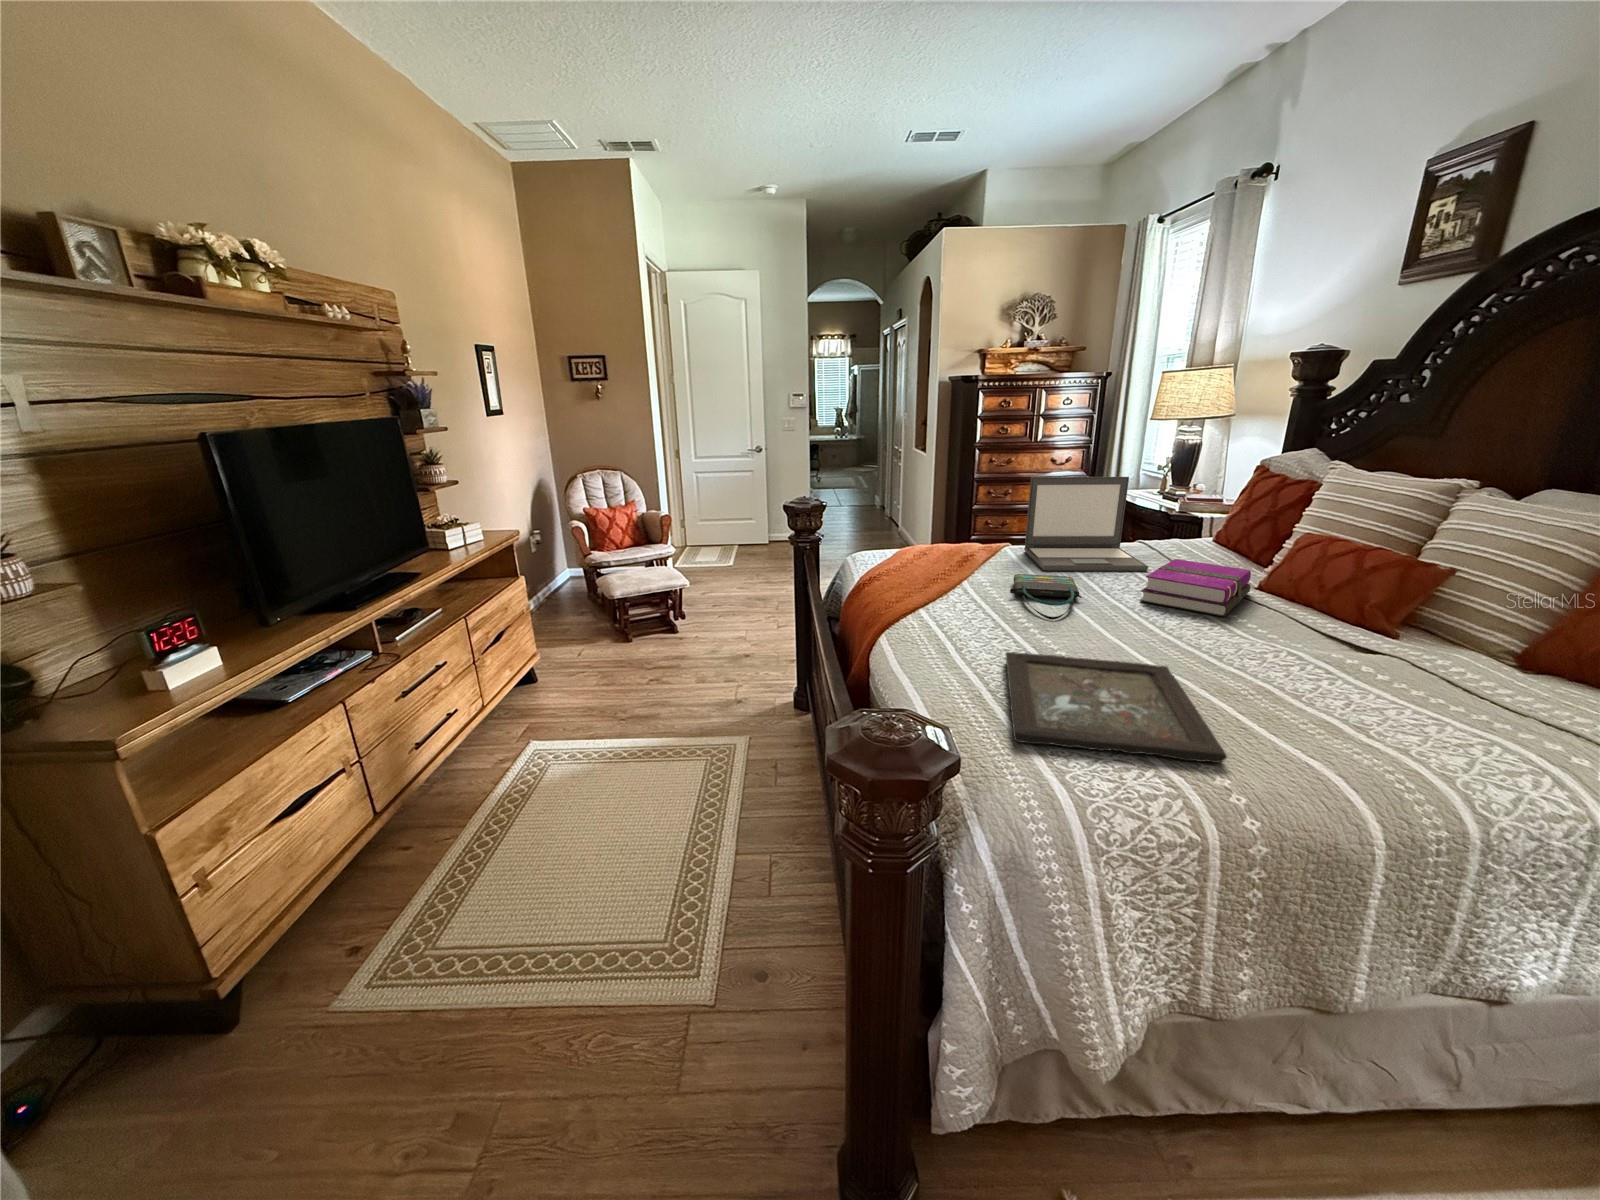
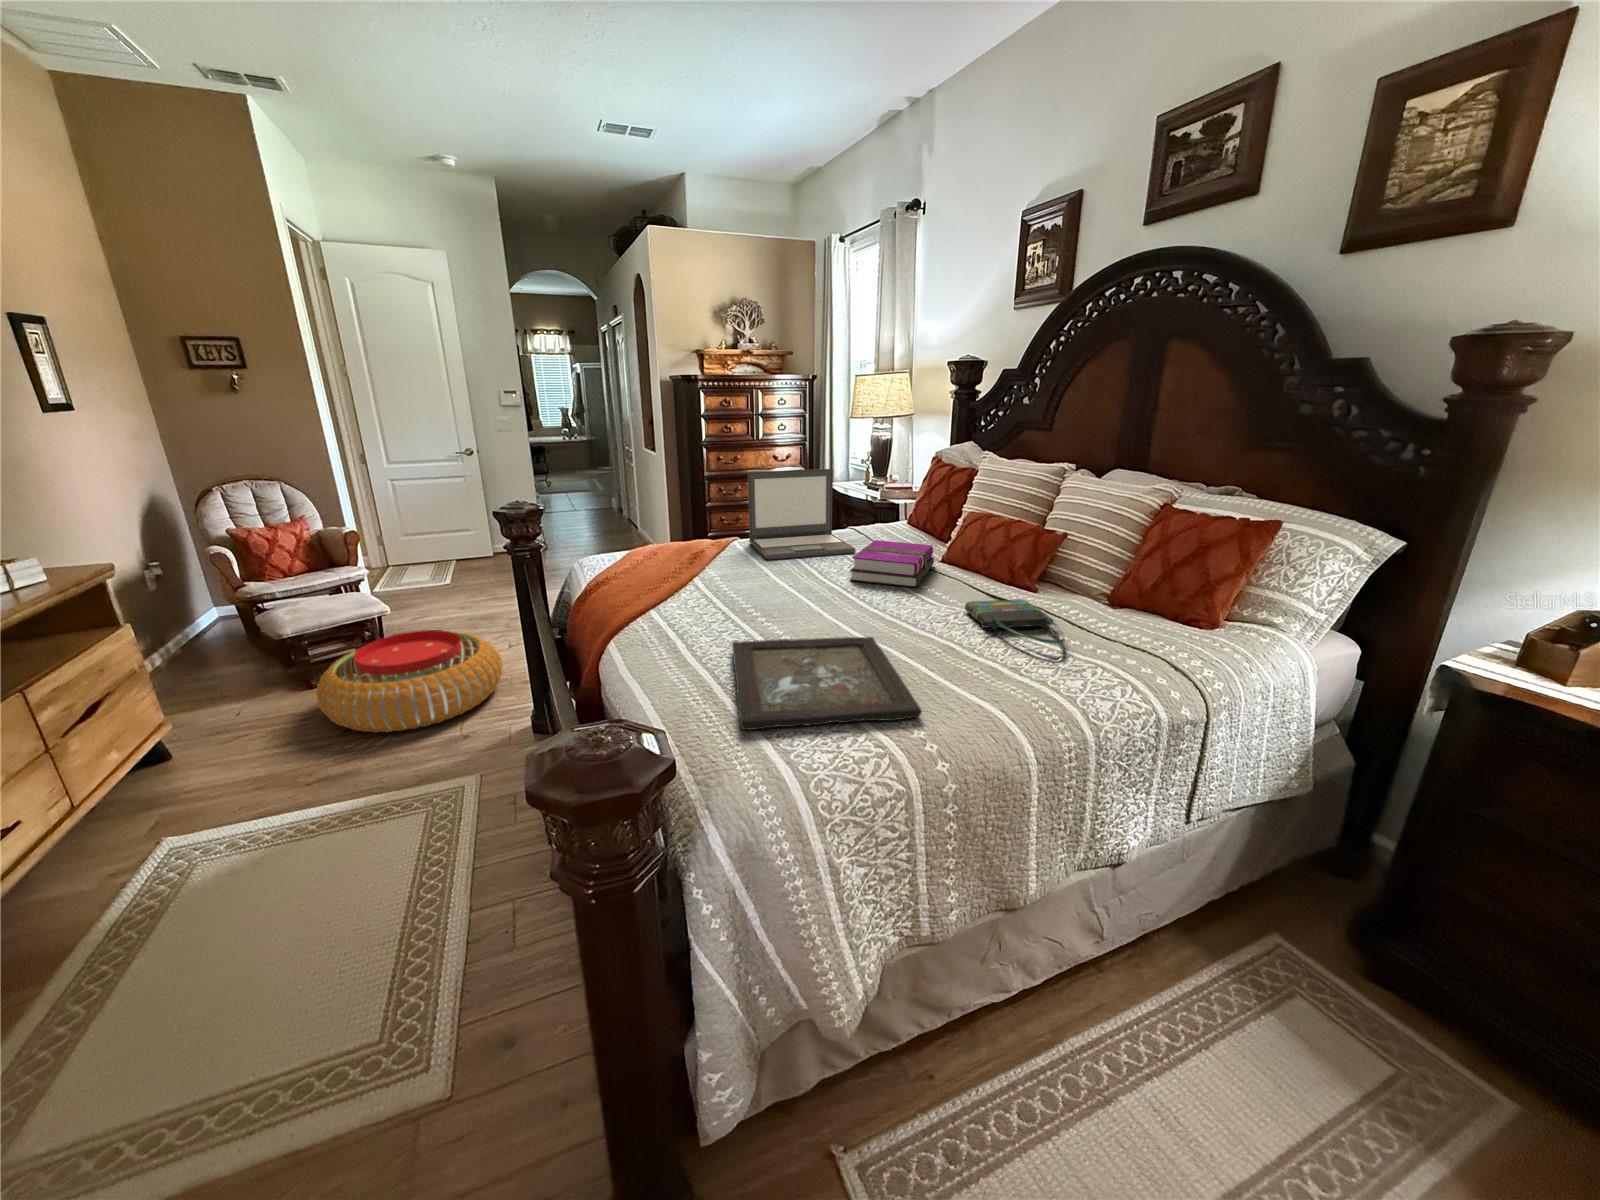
tote bag: present [1010,574,1082,620] -> present [965,599,1065,660]
pouf: none [630,607,773,692] -> present [316,630,503,732]

